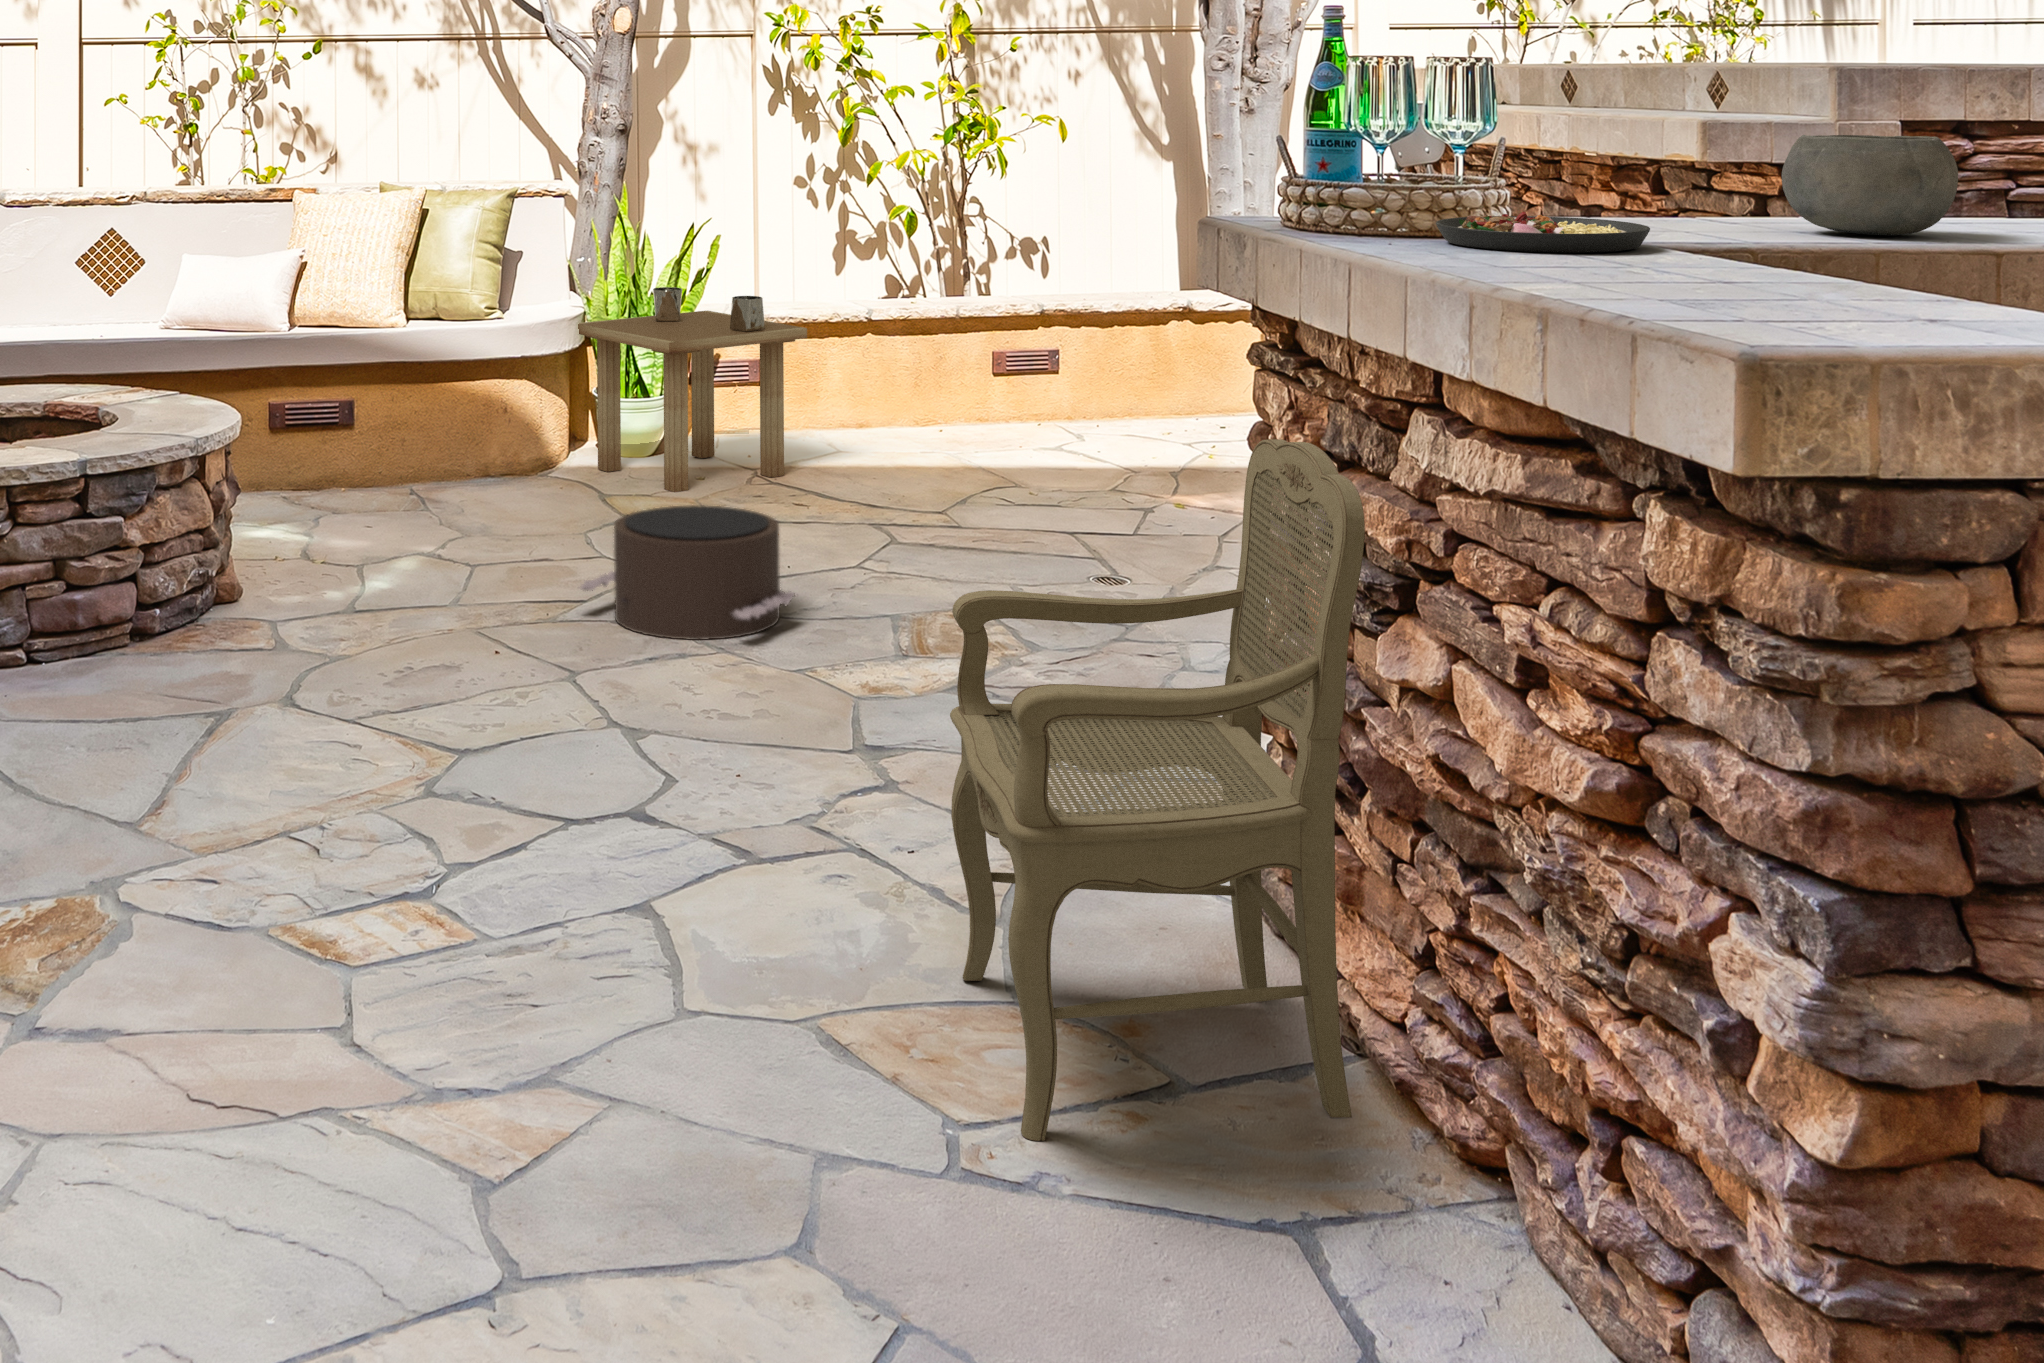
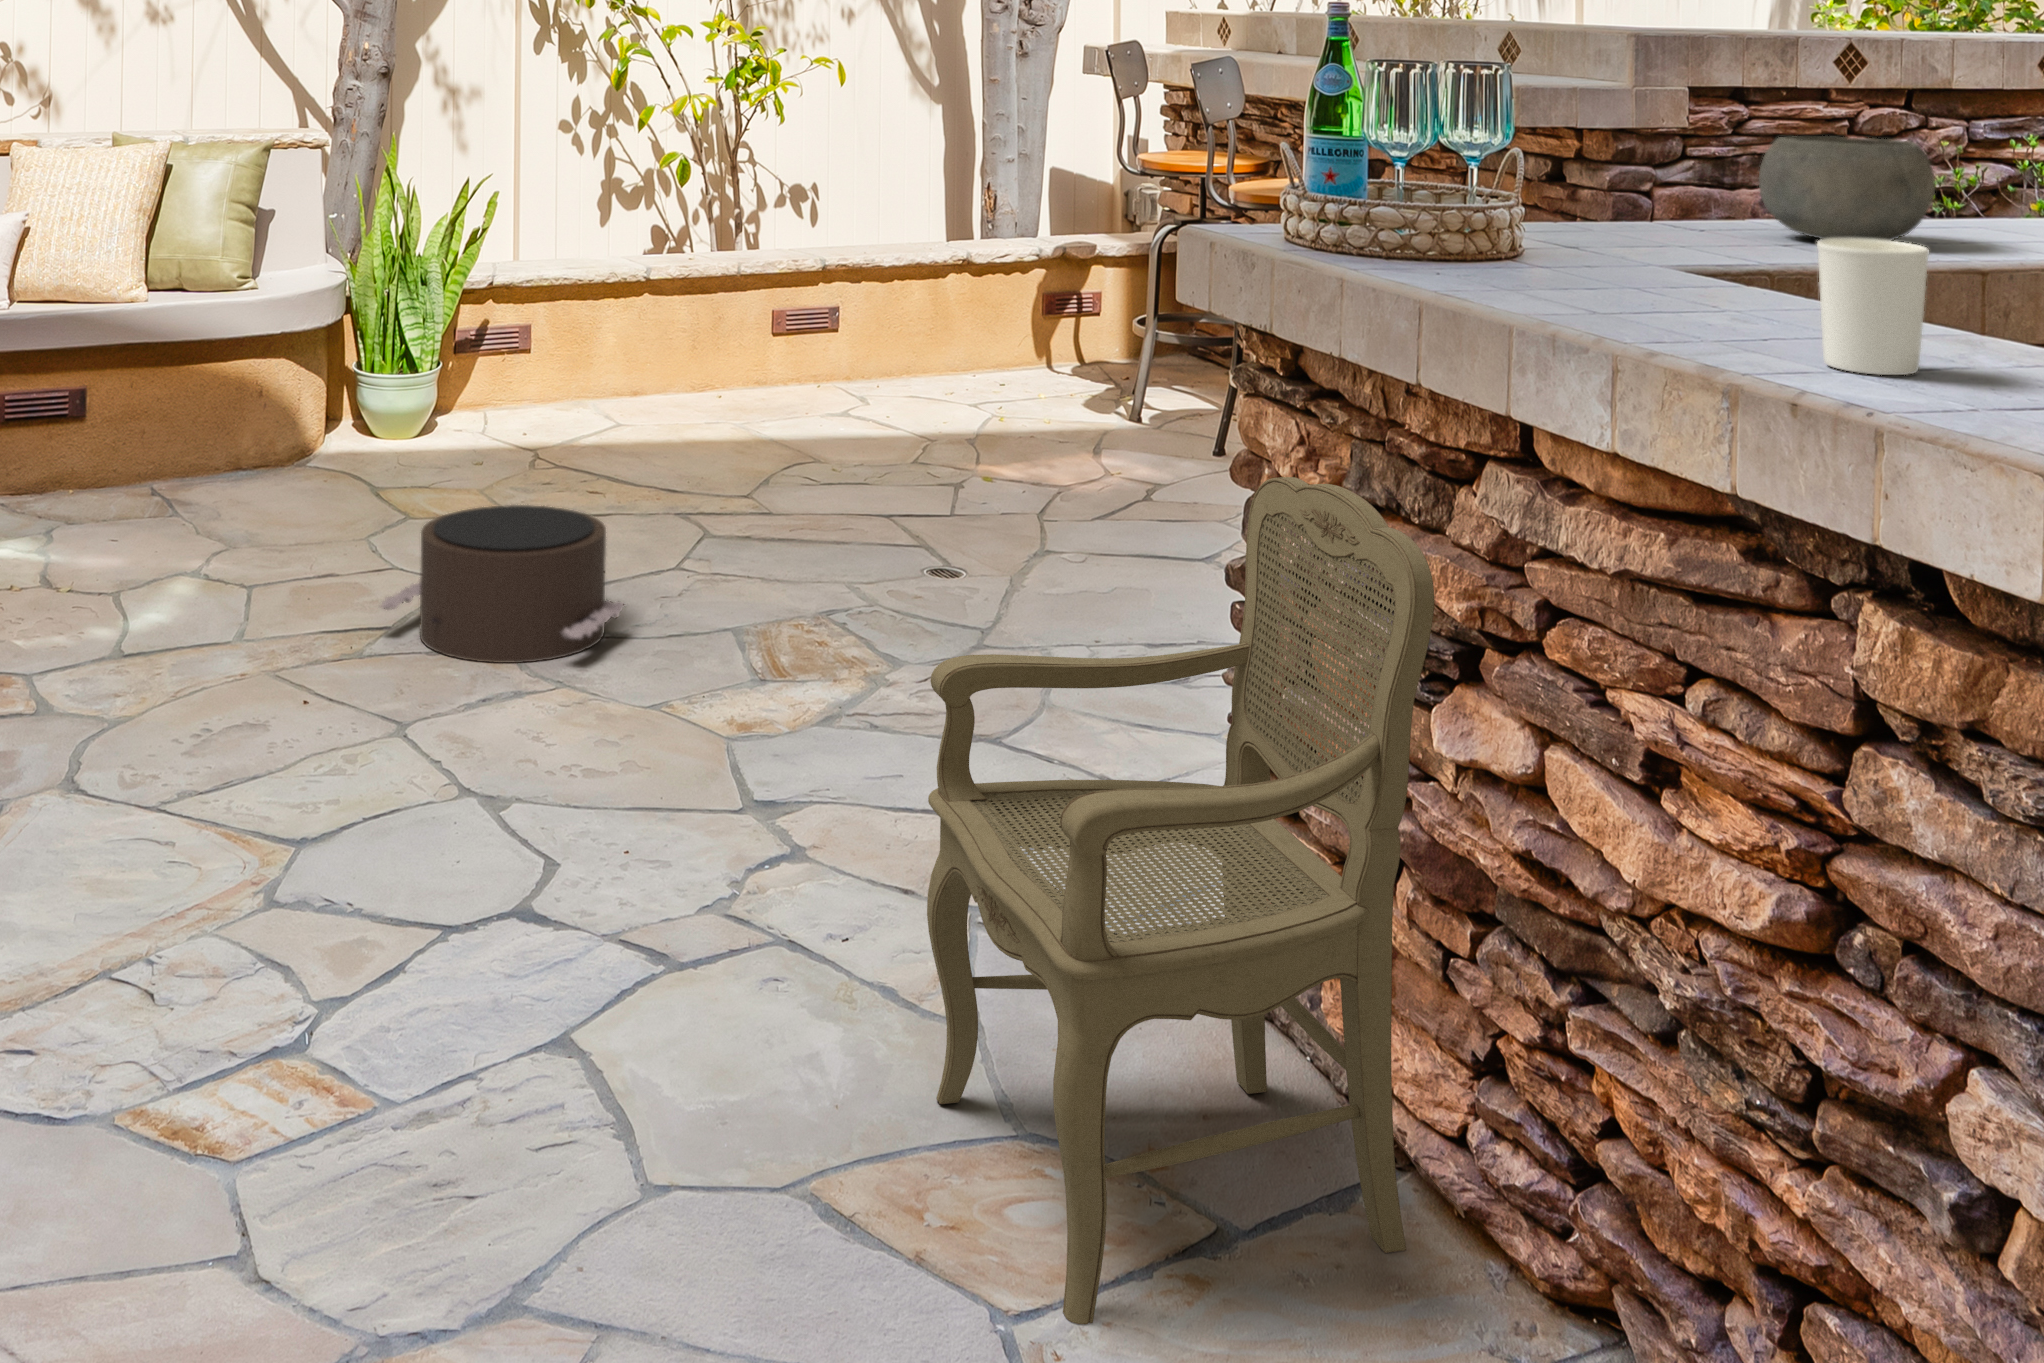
candle holder: none [1639,189,1740,307] -> present [1817,238,1929,375]
plate: present [1436,211,1650,253] -> none [1461,227,1687,277]
side table: present [578,287,807,492] -> none [332,245,590,474]

